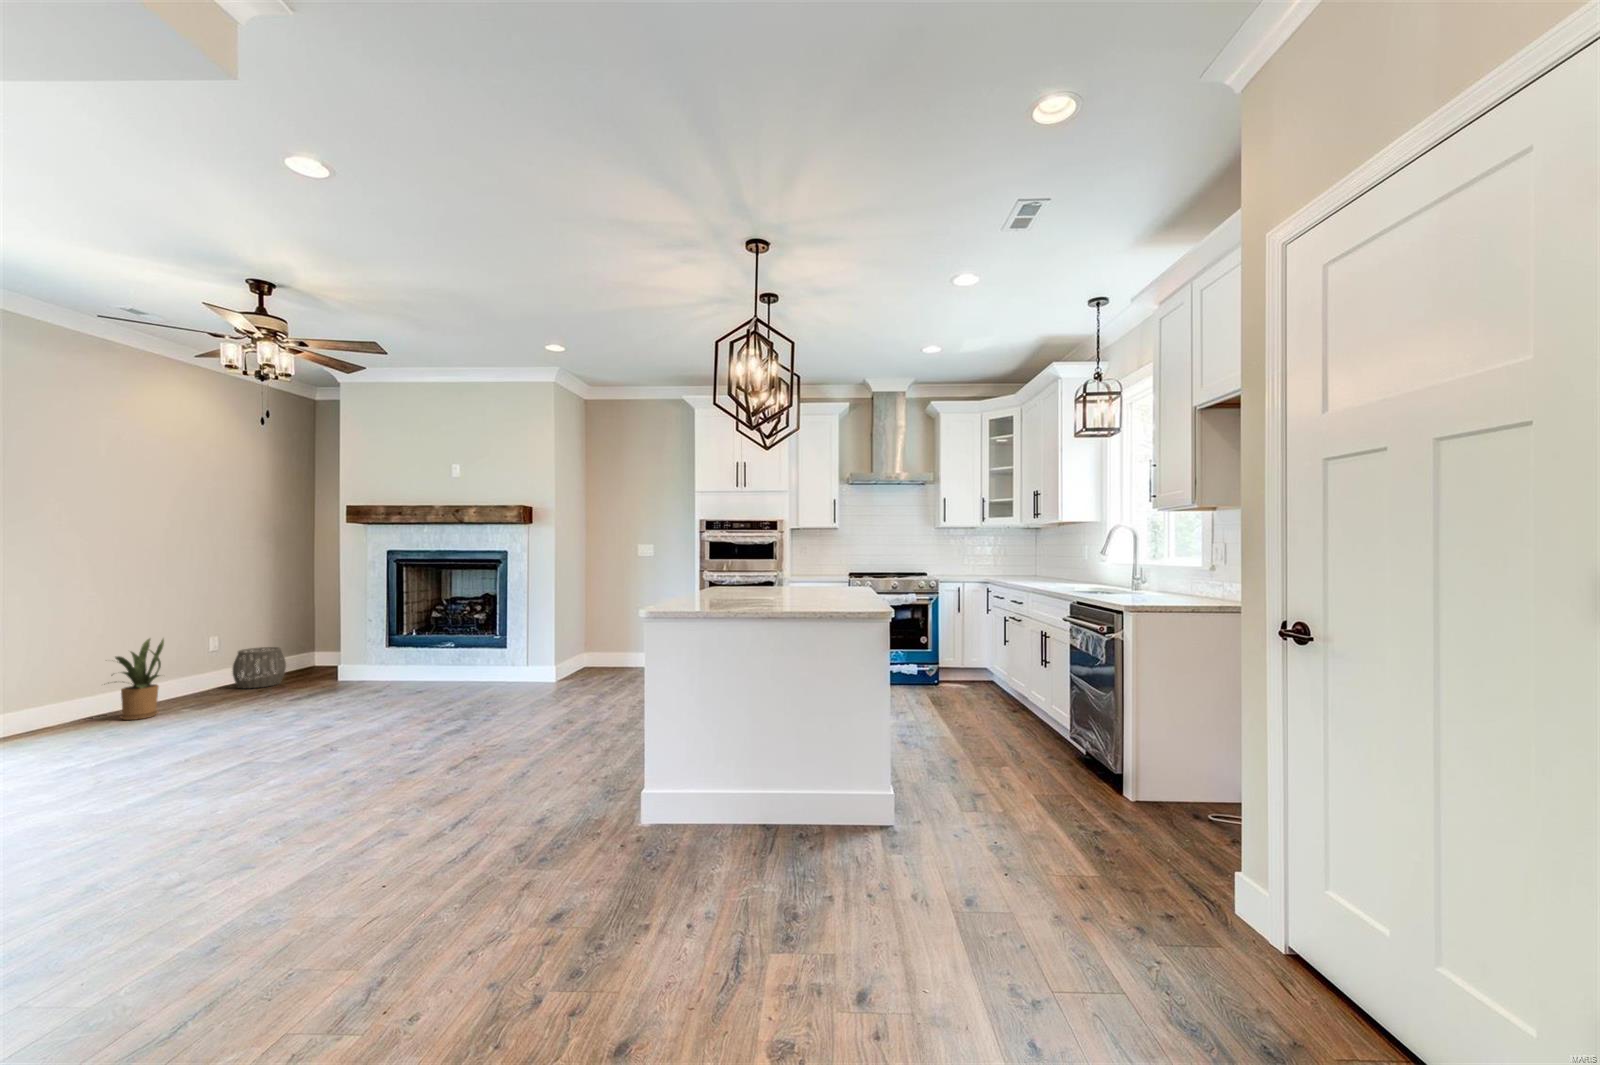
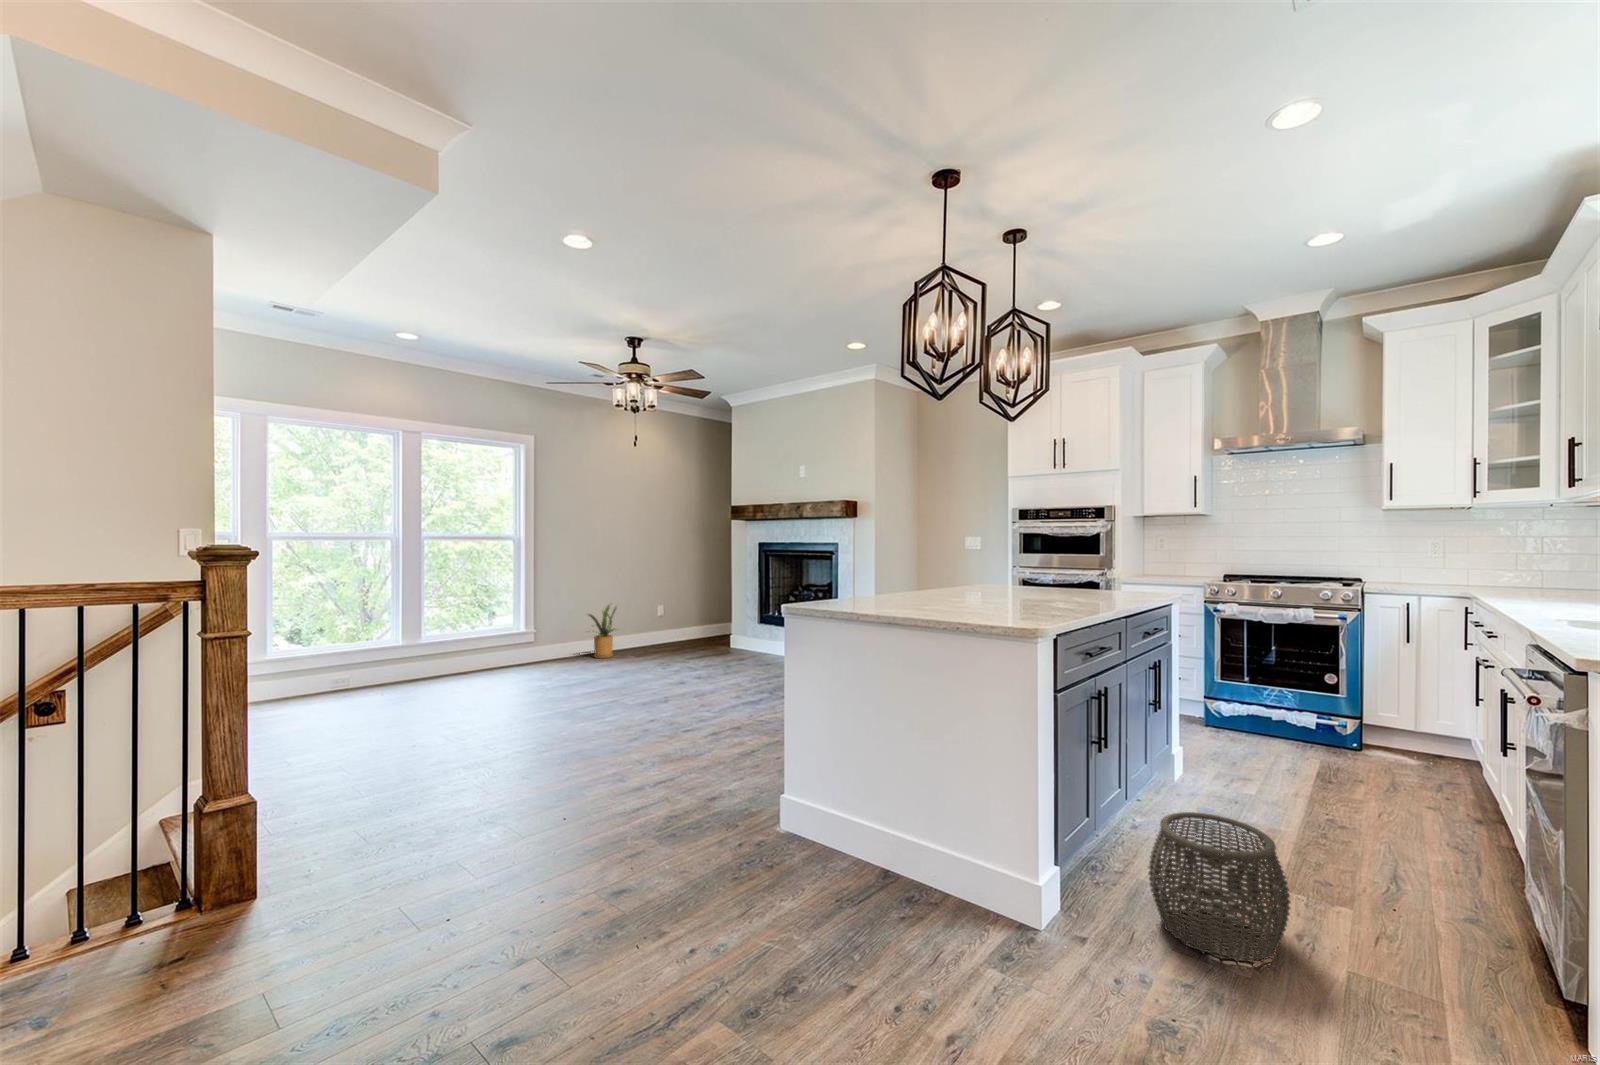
woven basket: present [232,647,286,688] -> present [1148,812,1291,963]

